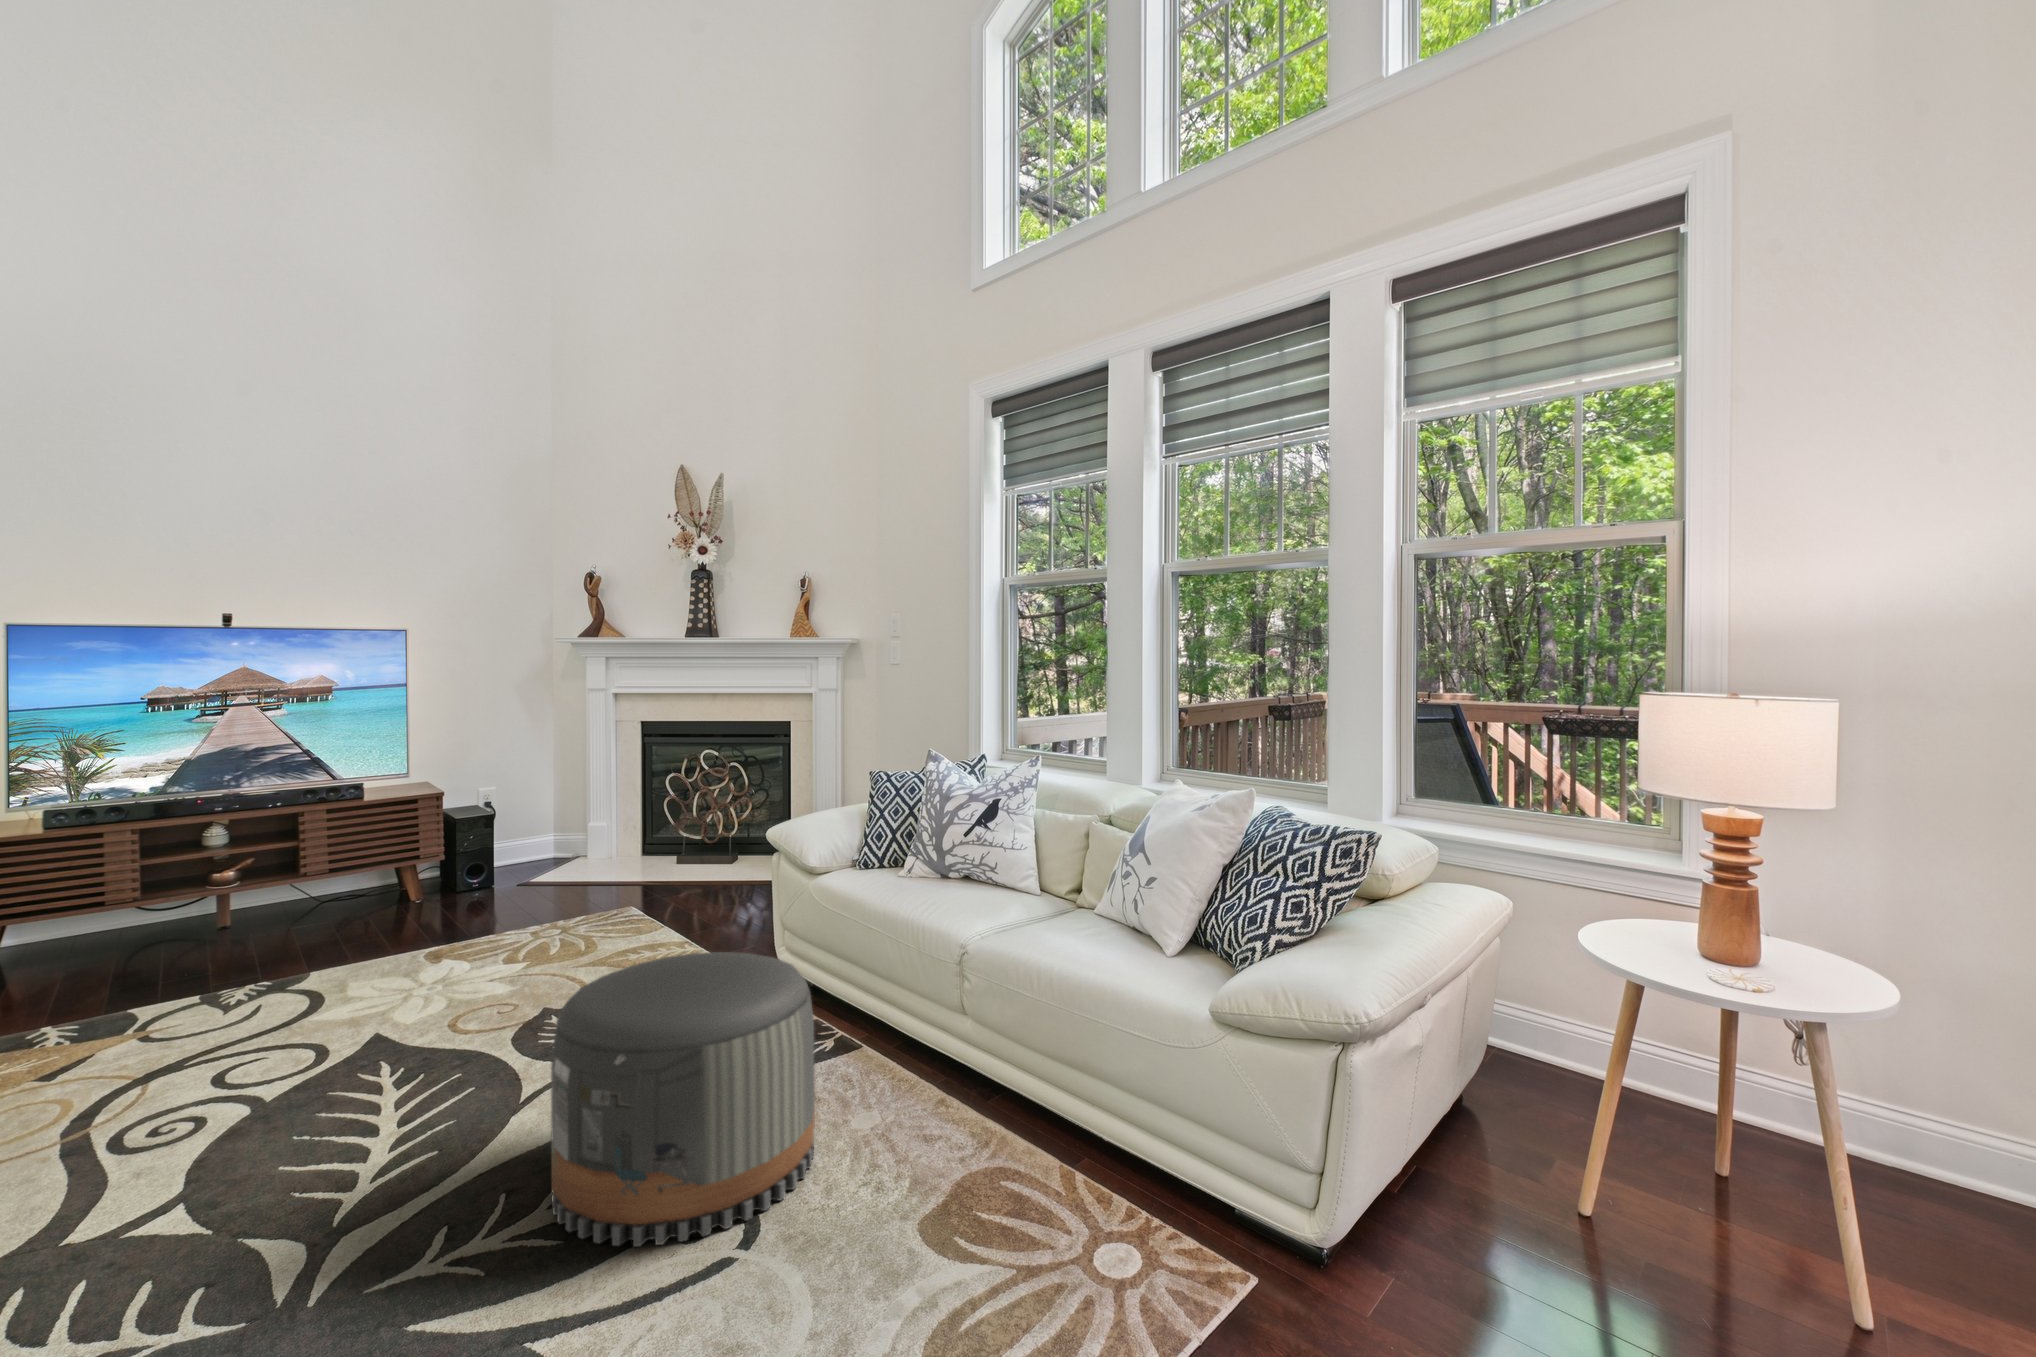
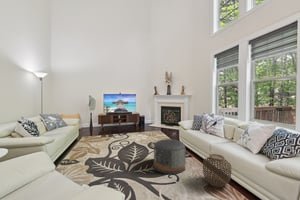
woven basket: none [943,1011,1124,1247] -> present [203,154,231,187]

